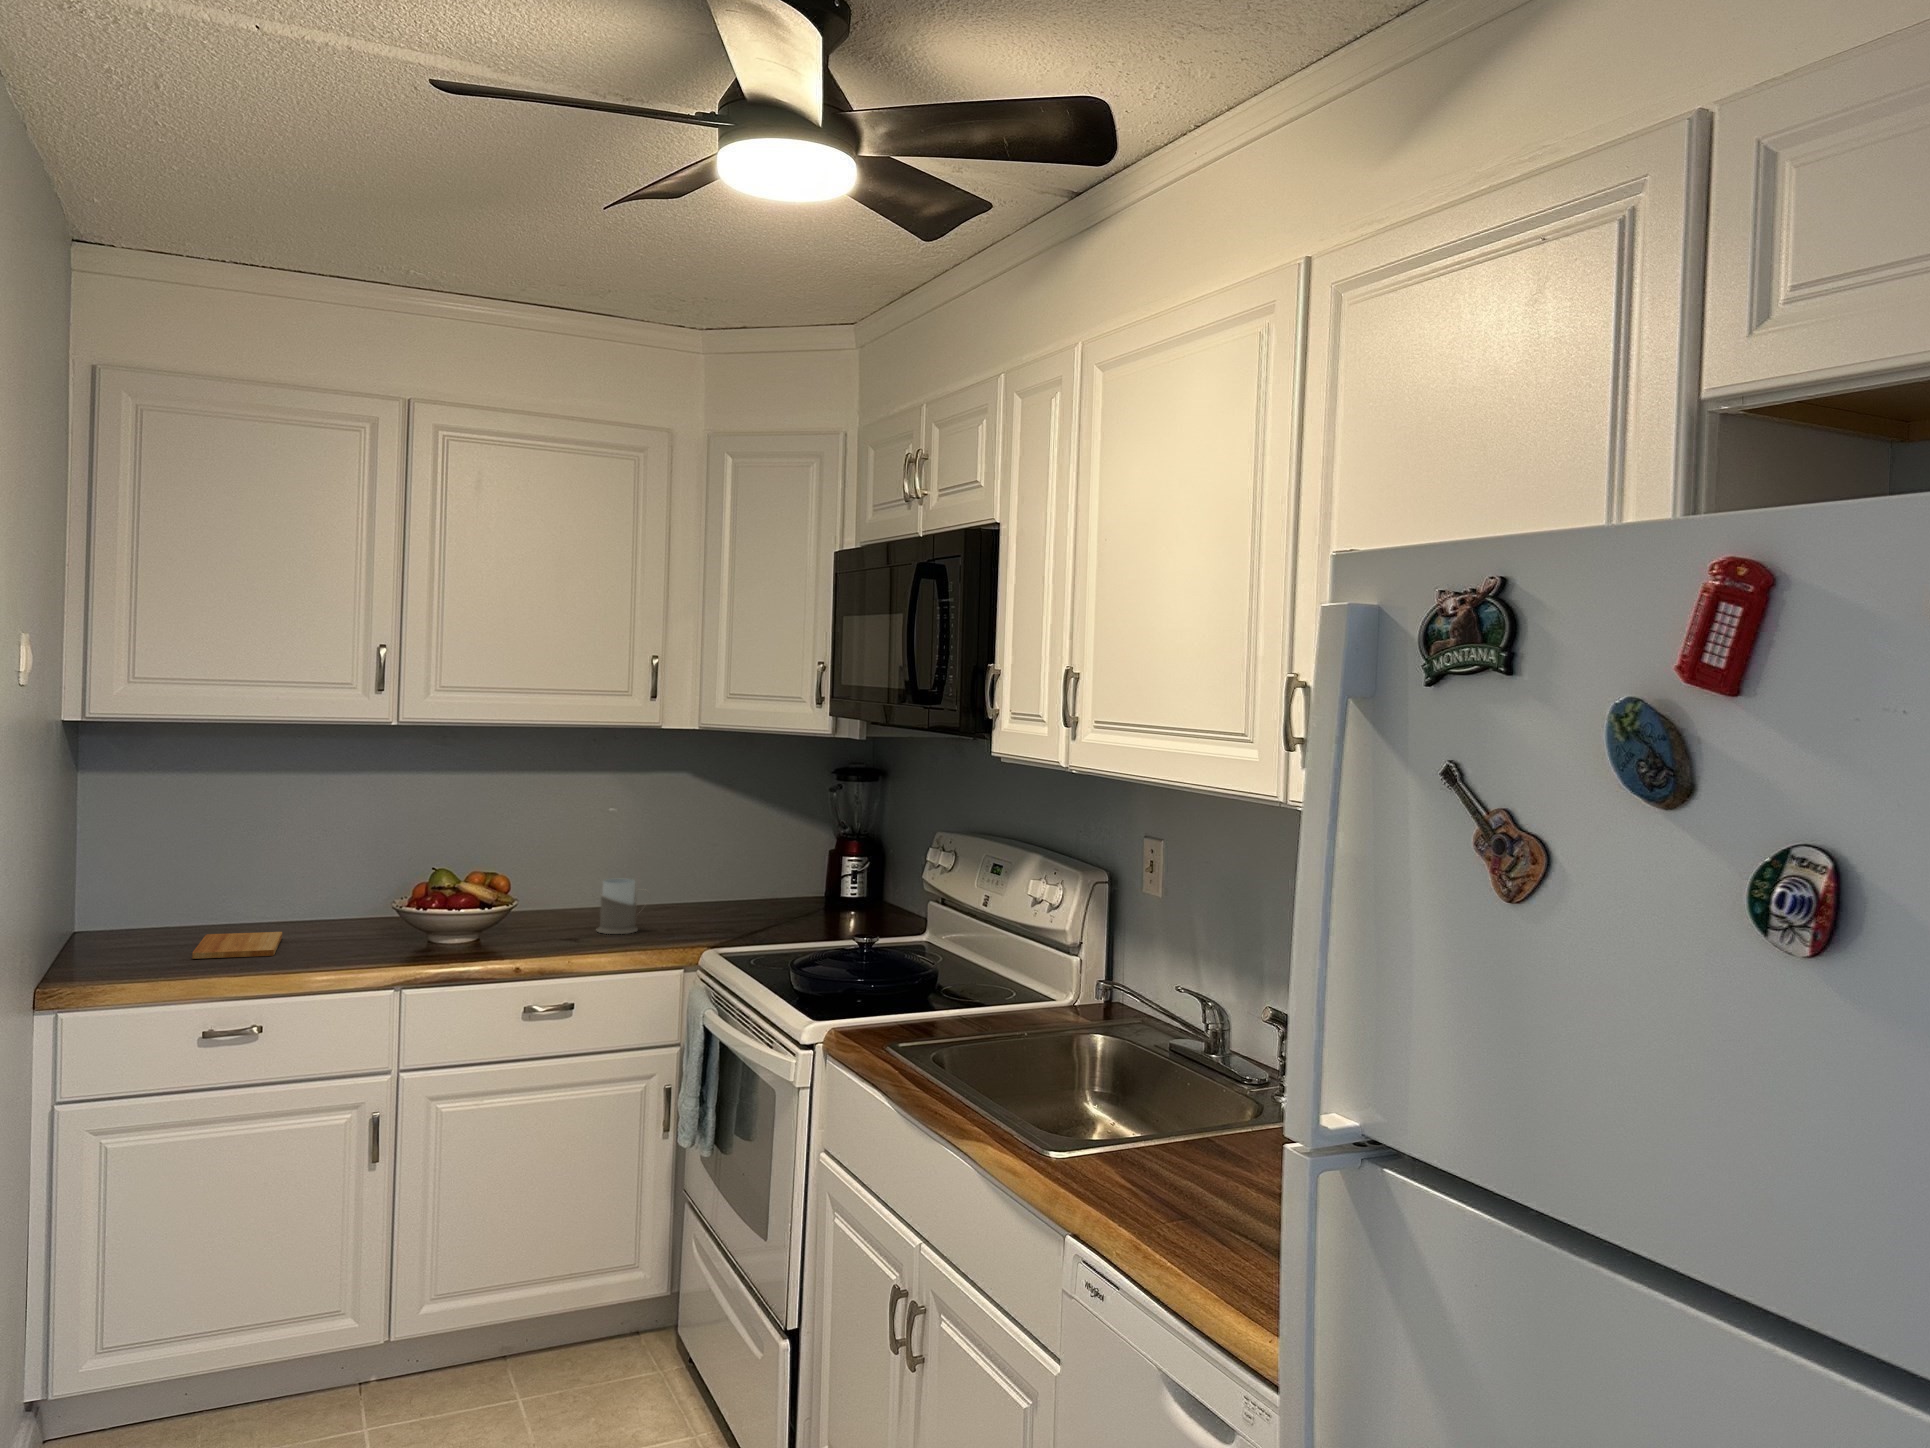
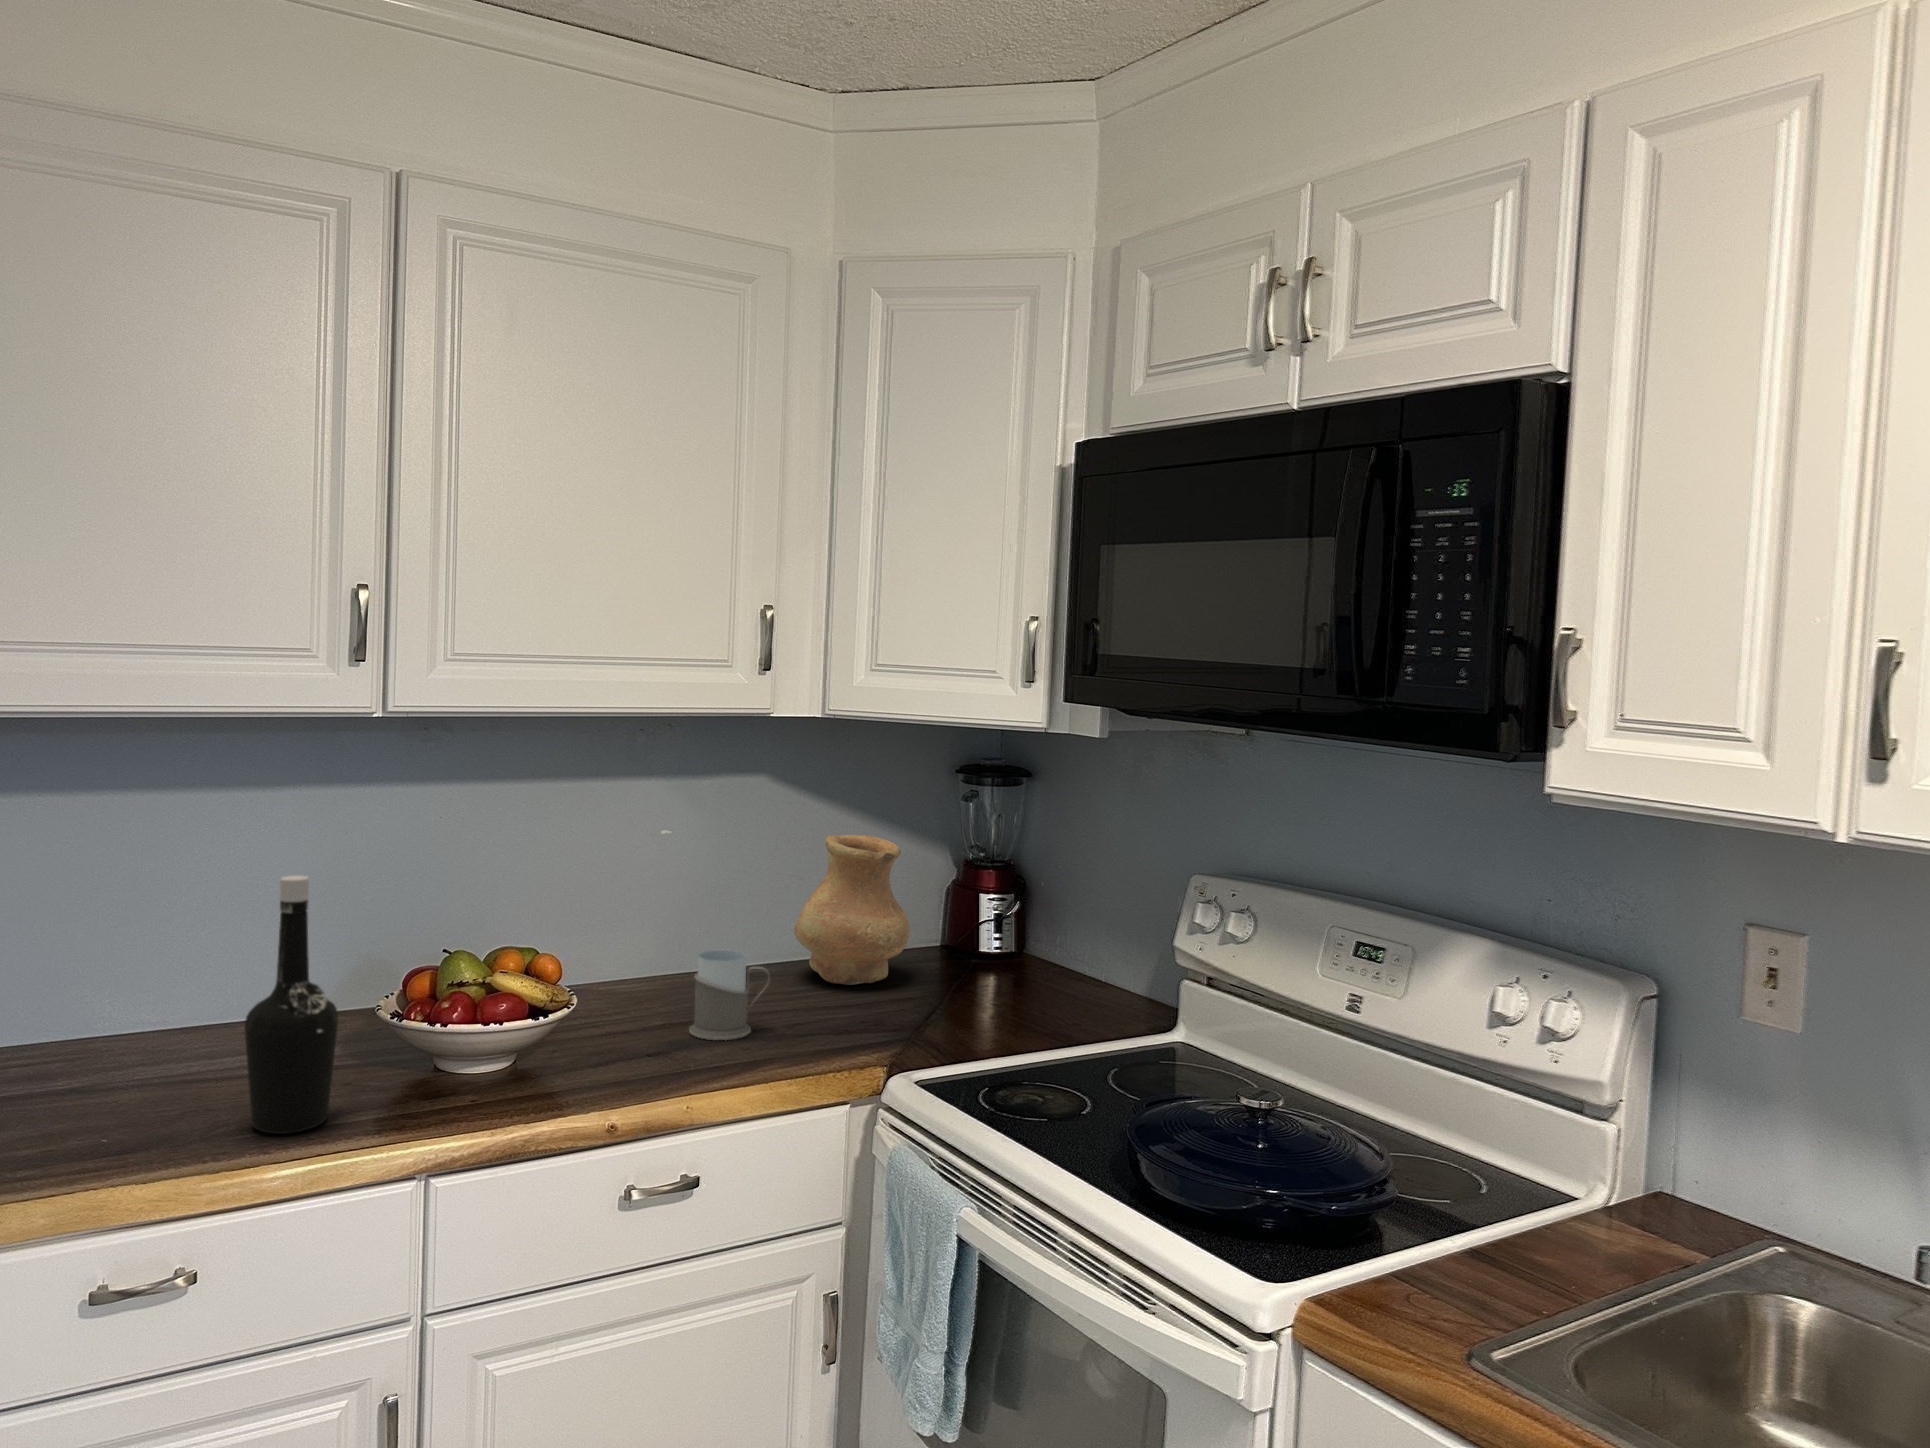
bottle: none [299,811,355,961] -> present [245,876,338,1134]
vase: none [694,812,775,913] -> present [794,835,910,985]
cutting board: present [192,932,282,959] -> none [58,1059,201,1136]

